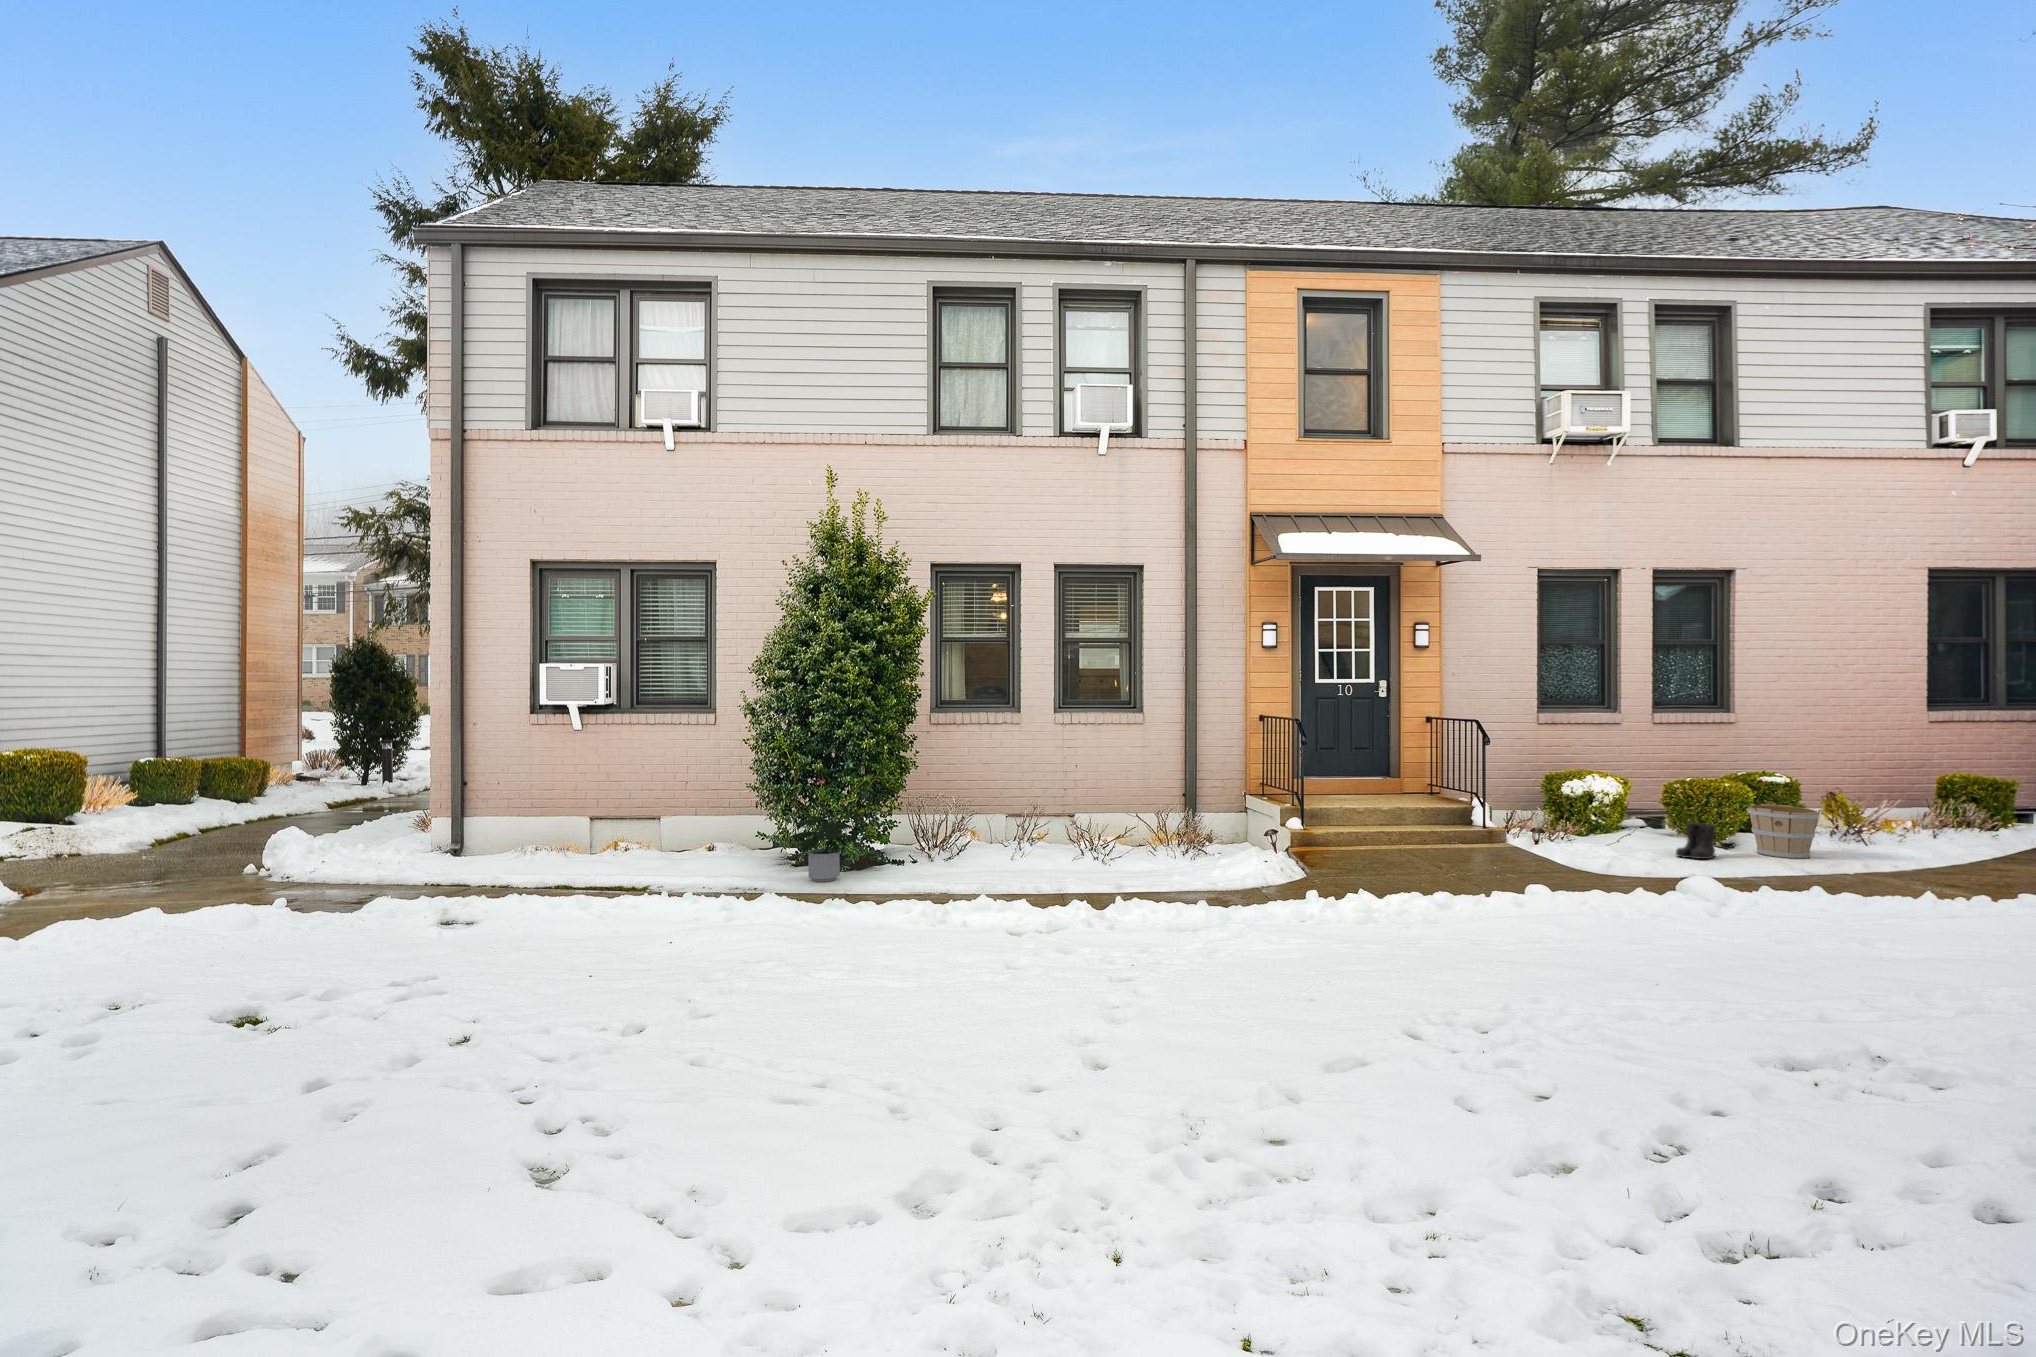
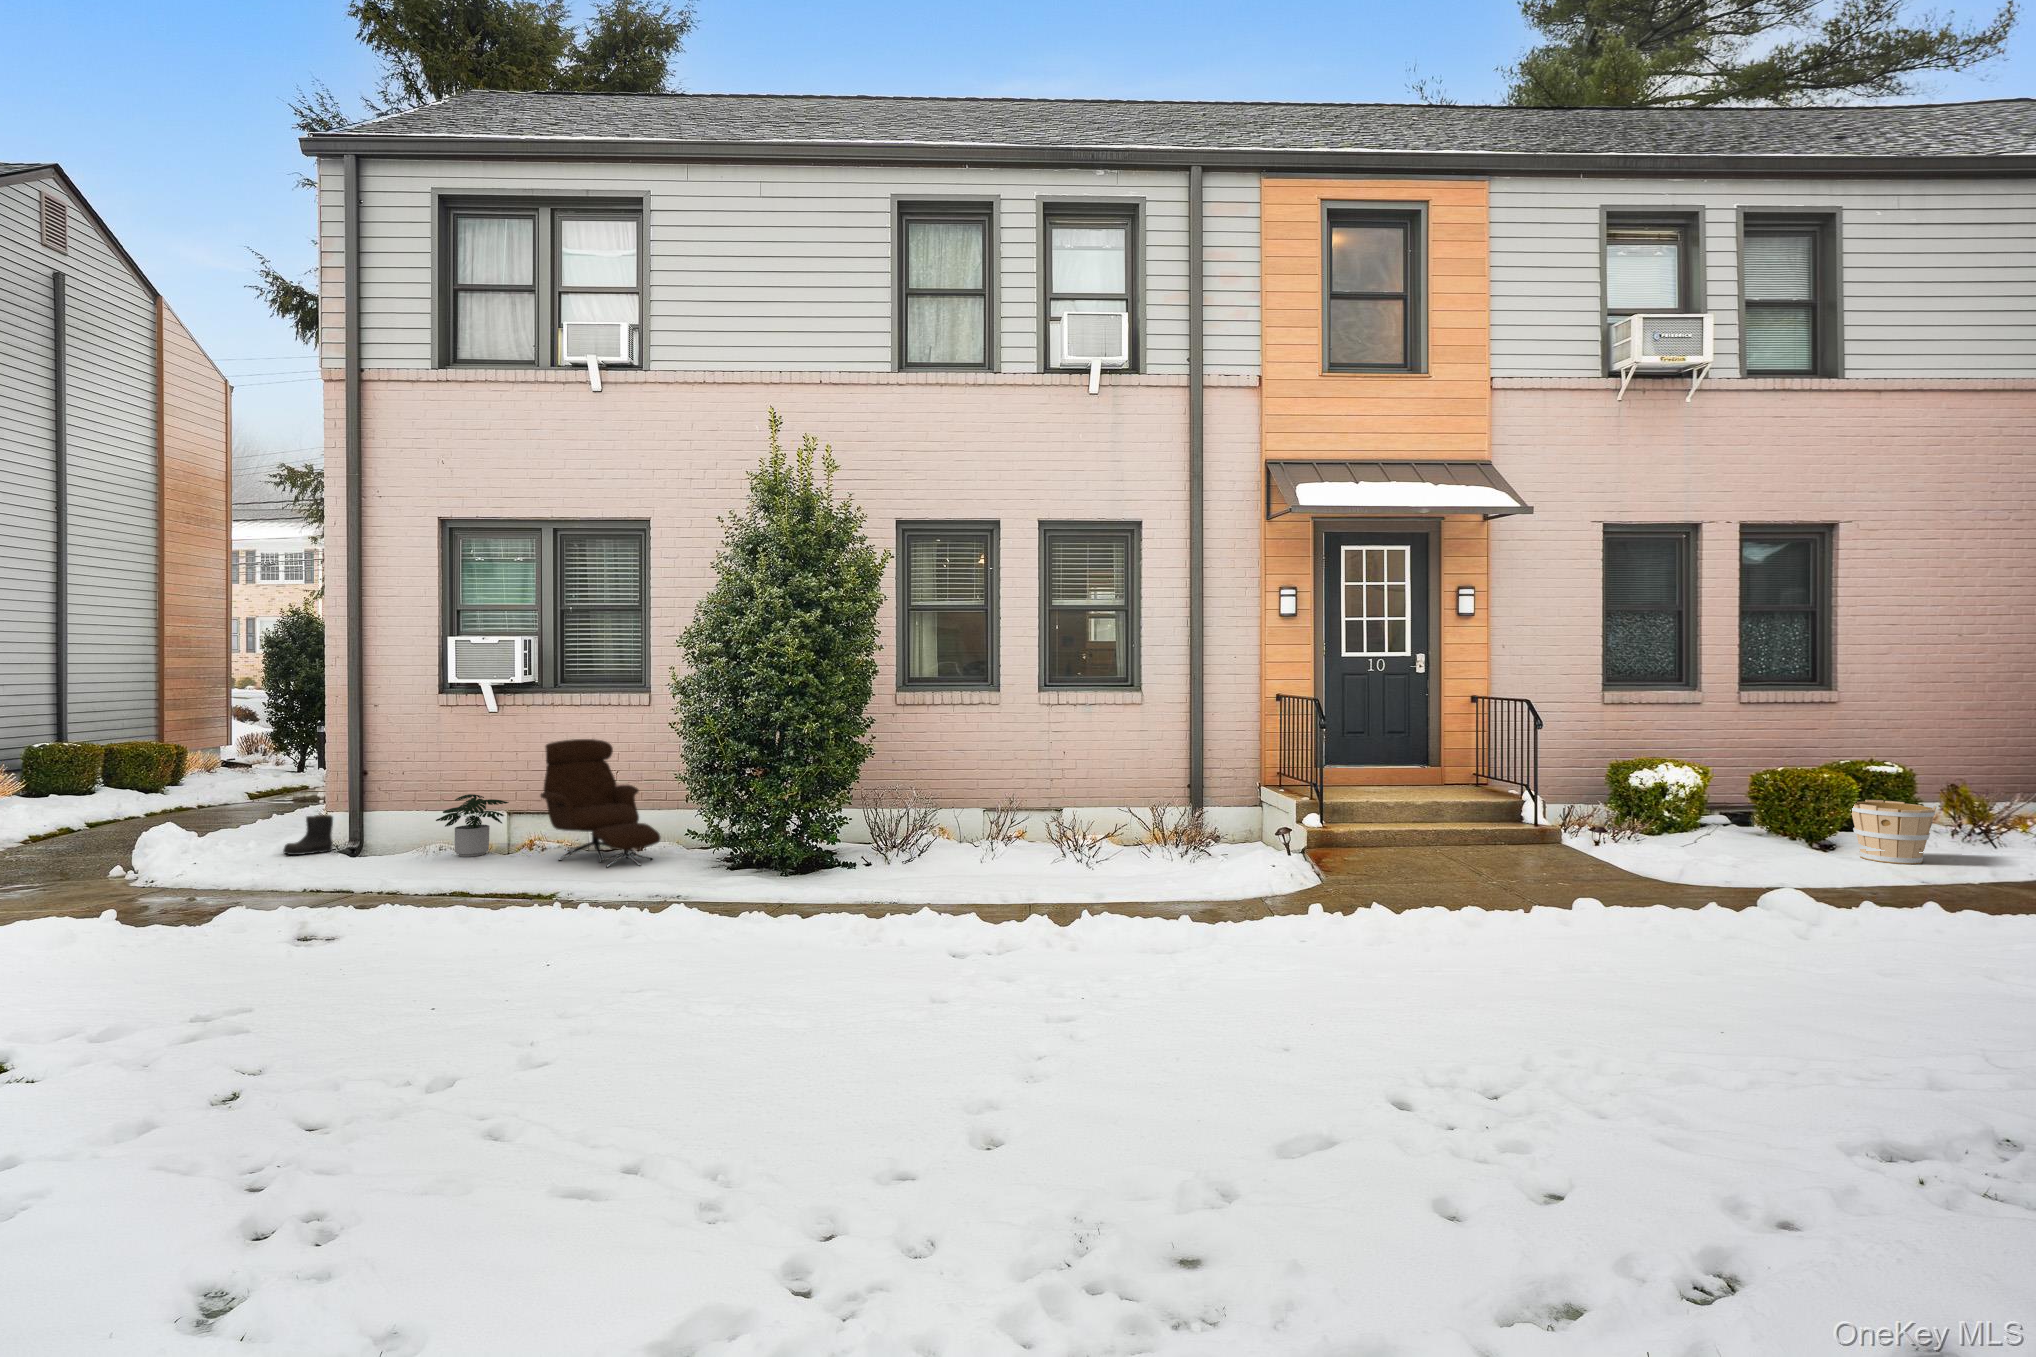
lounge chair: none [623,754,731,867] -> present [541,739,661,867]
potted plant: present [790,819,861,882] -> present [436,794,509,857]
boots: present [1676,822,1715,859] -> present [283,815,333,855]

